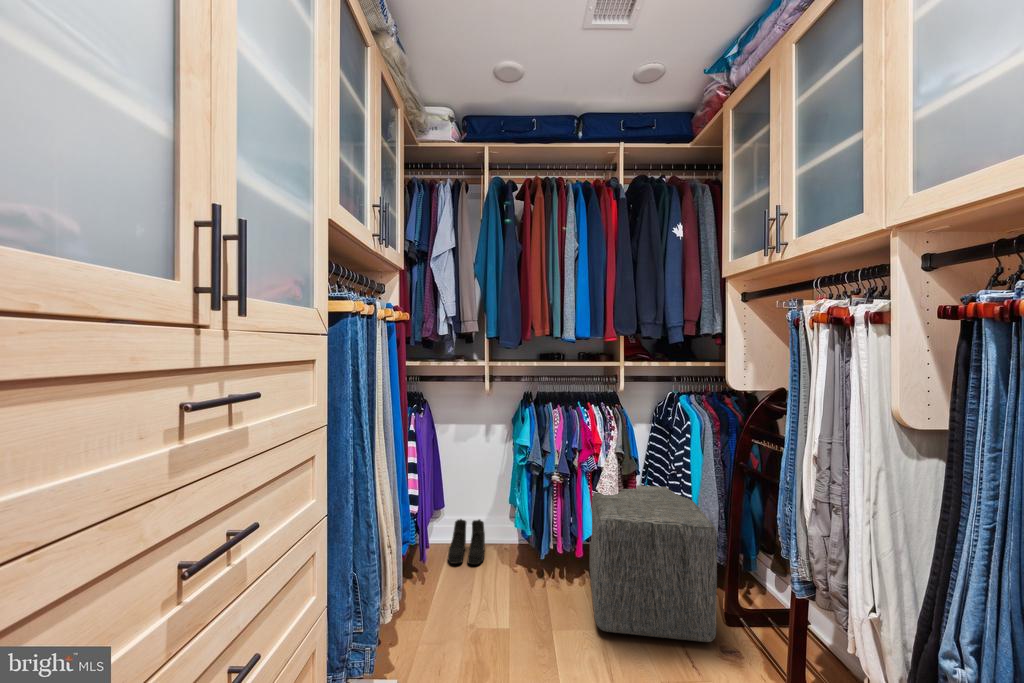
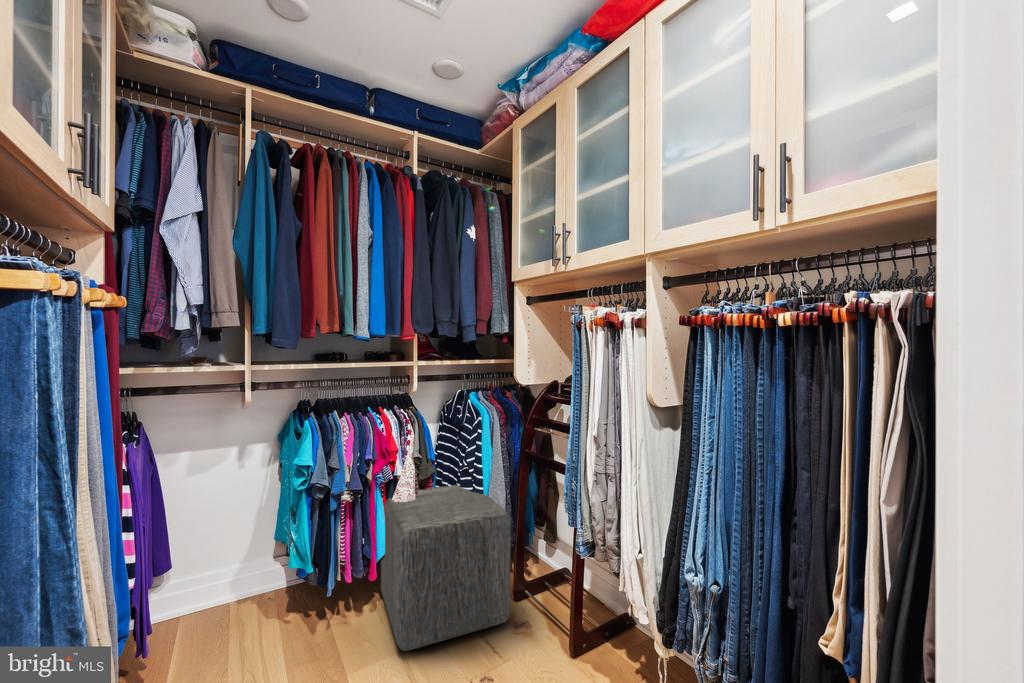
boots: present [448,519,485,564] -> none [182,570,241,642]

